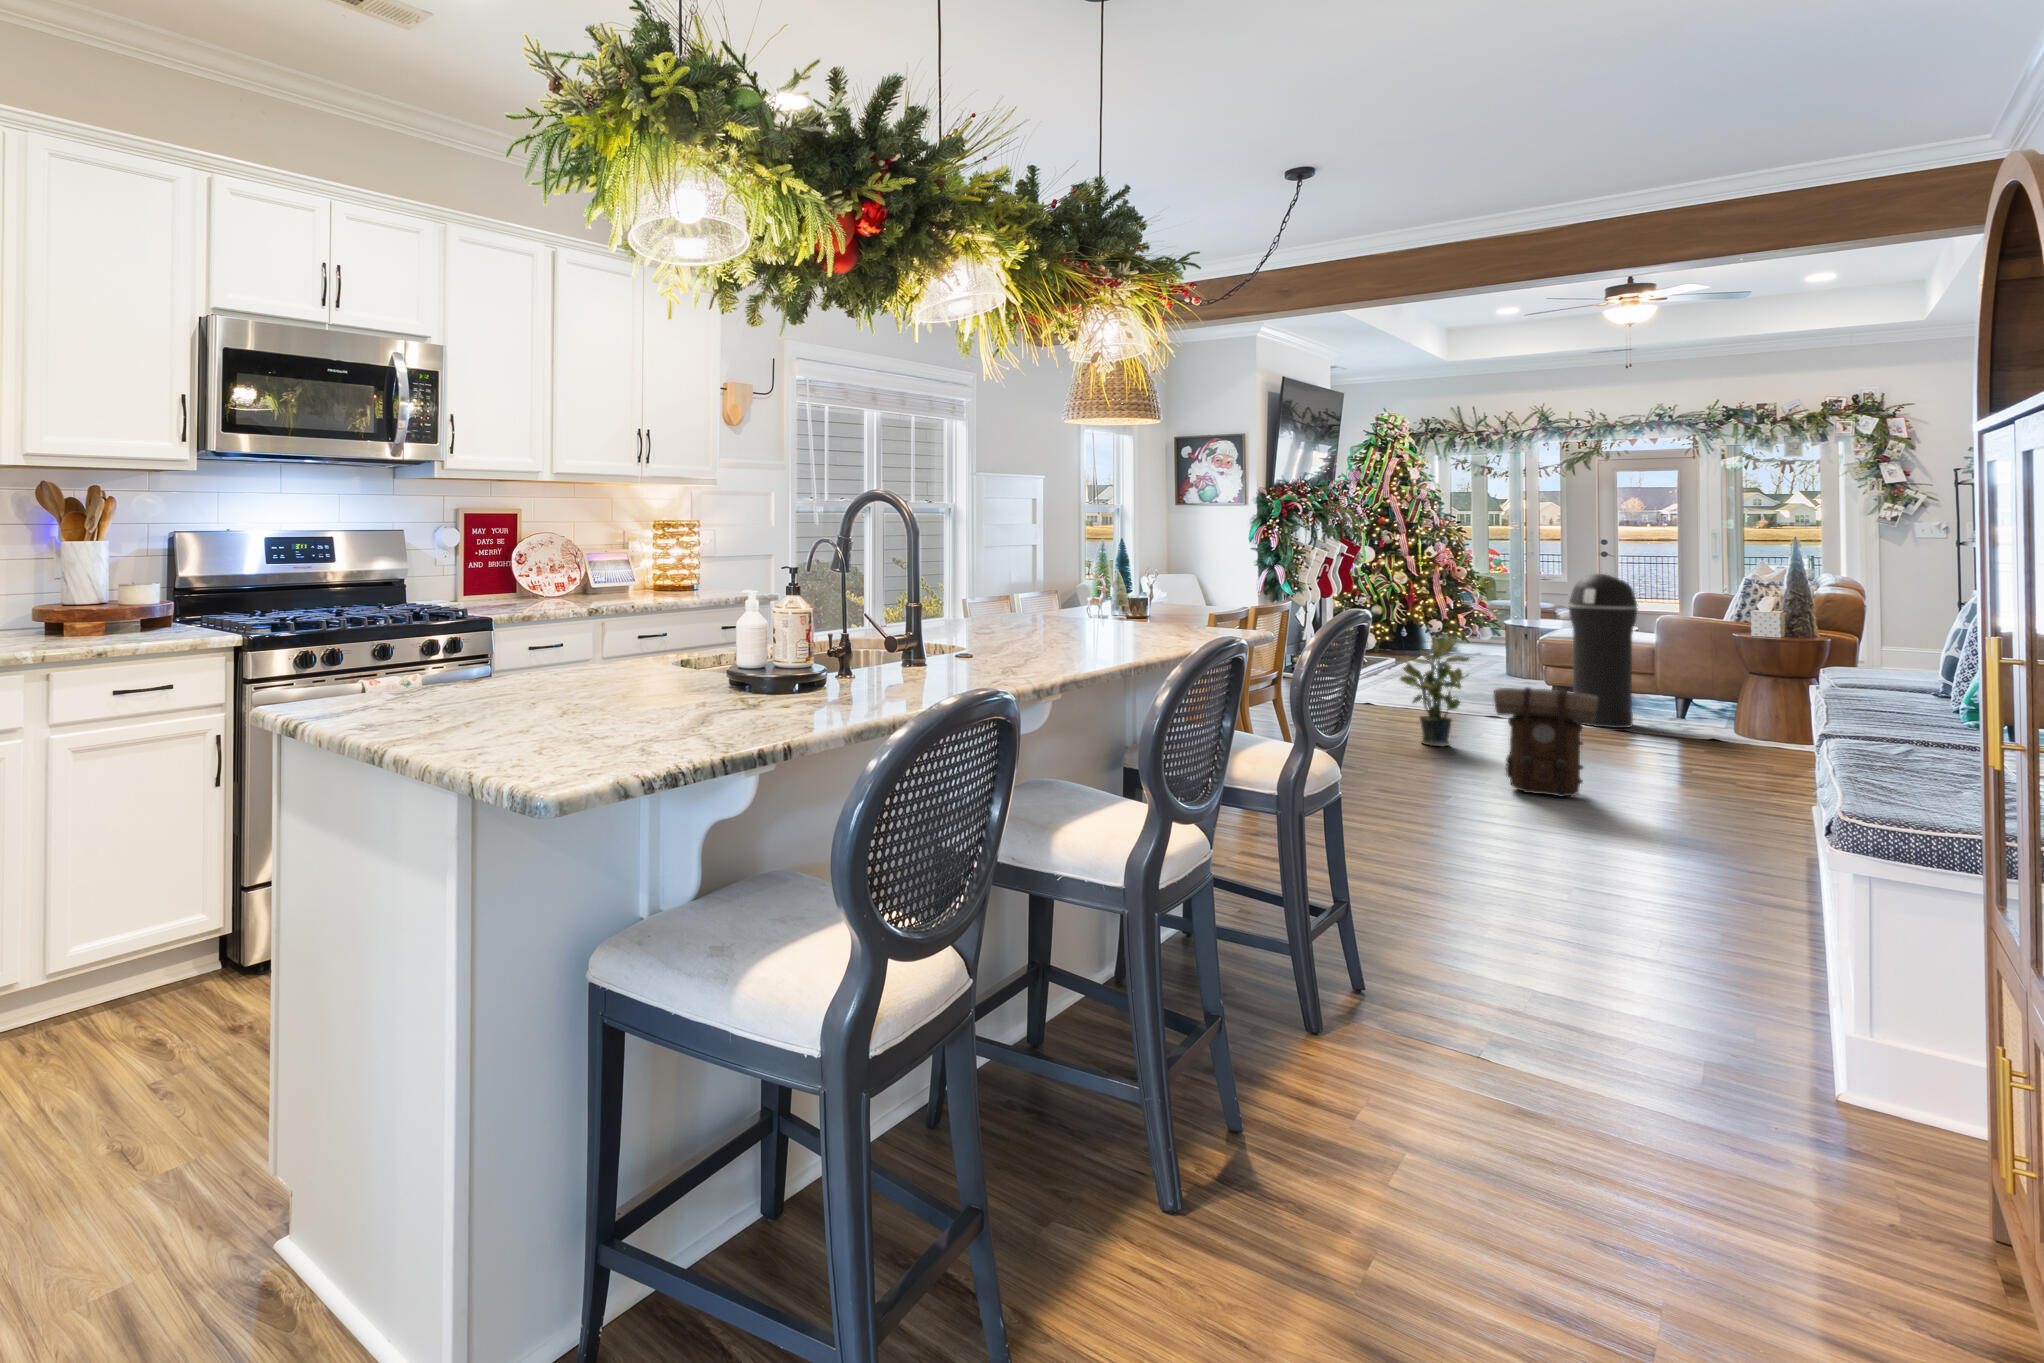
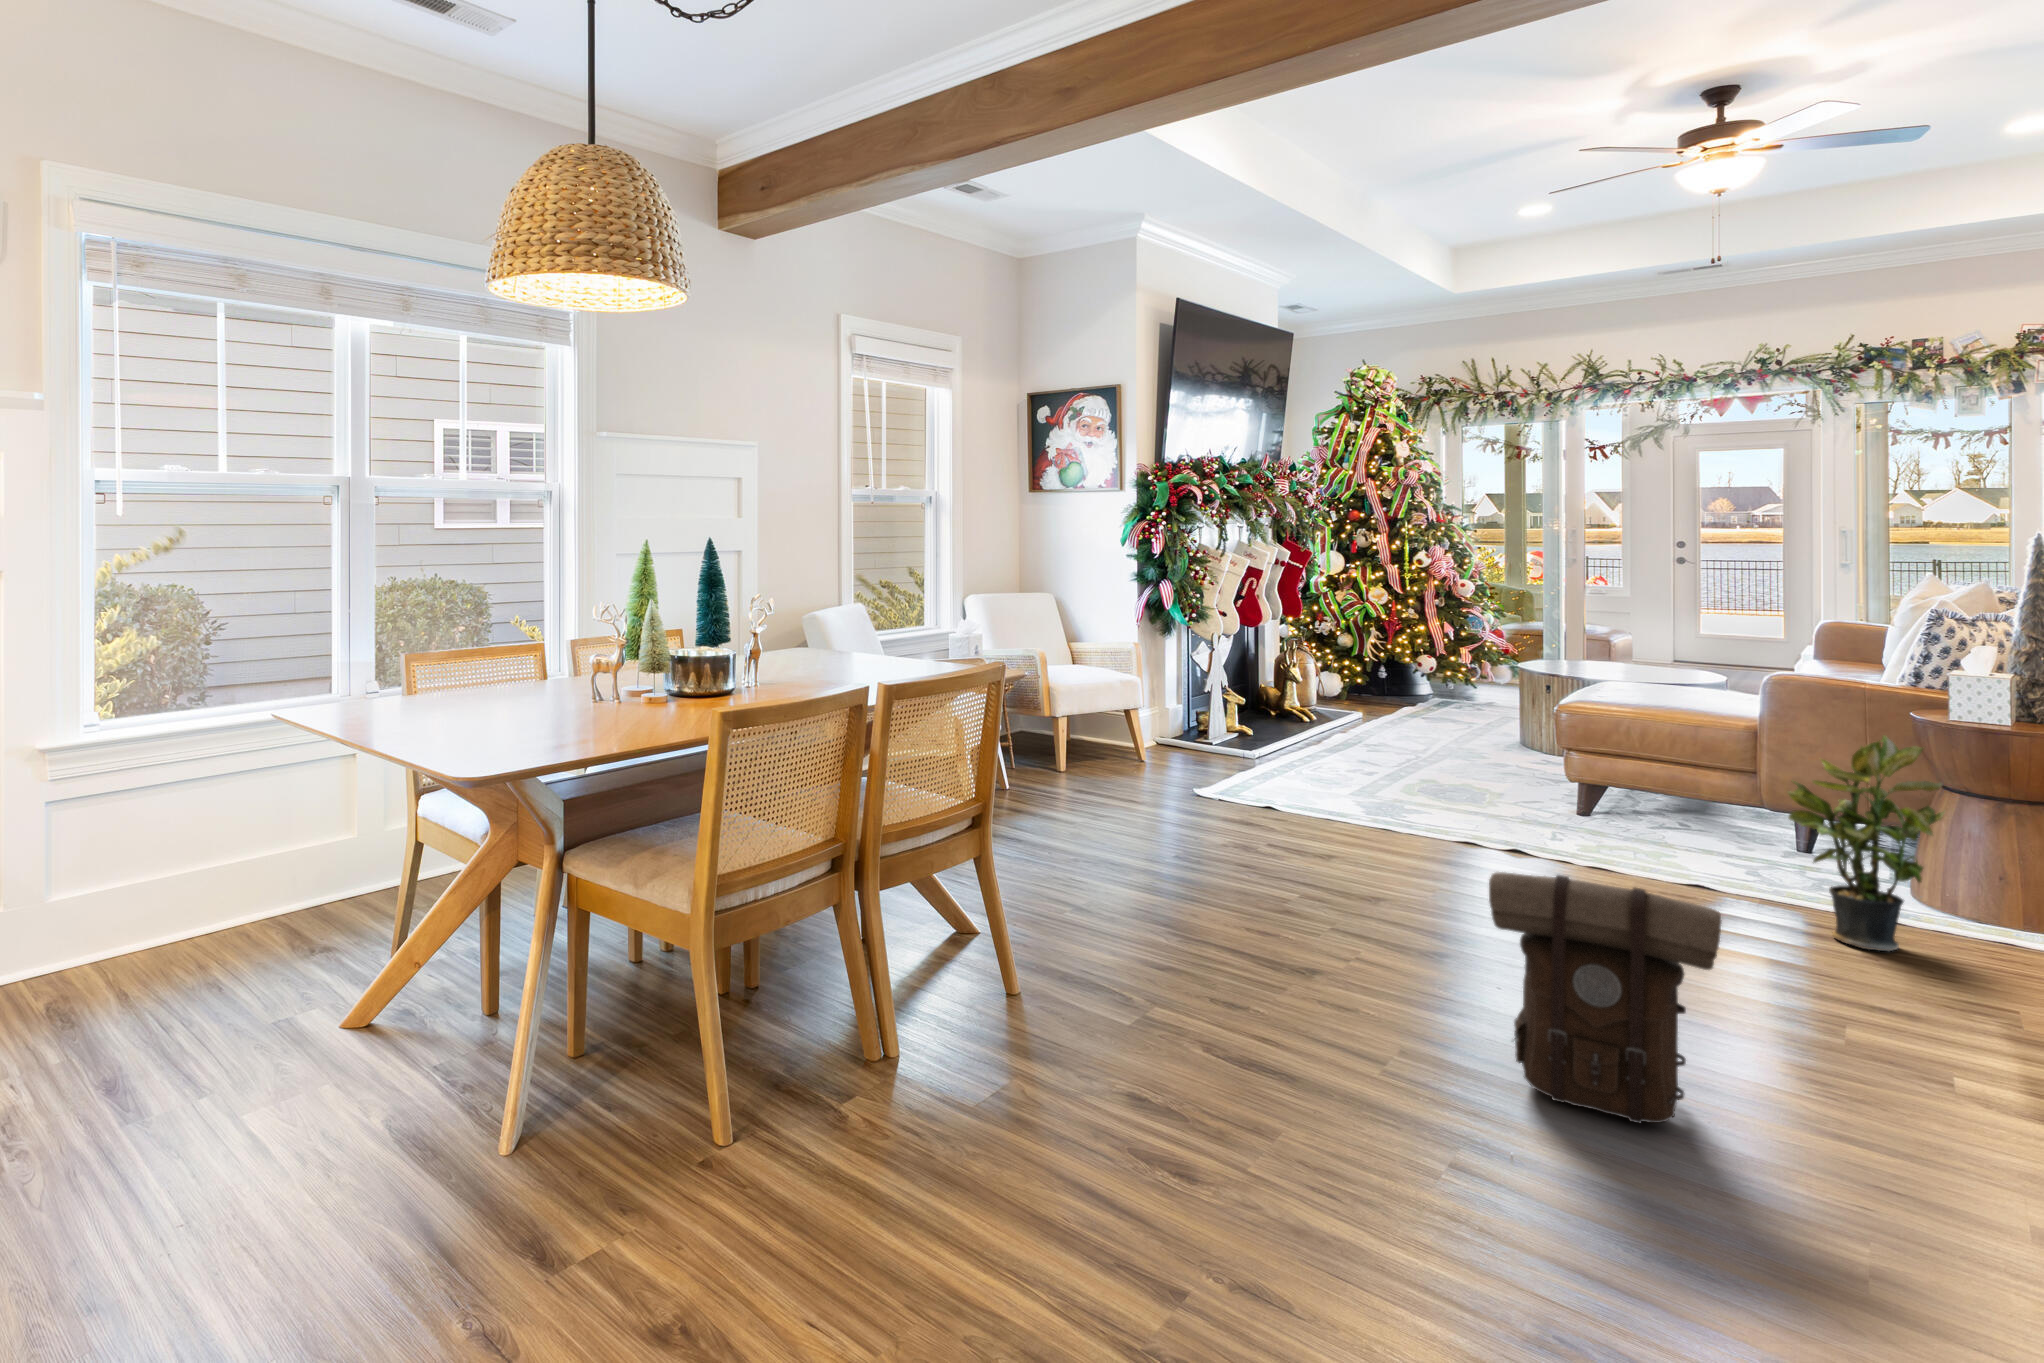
trash can: present [1569,574,1637,728] -> none [1636,606,1758,870]
potted plant: present [1399,635,1469,747] -> present [1788,736,1944,951]

